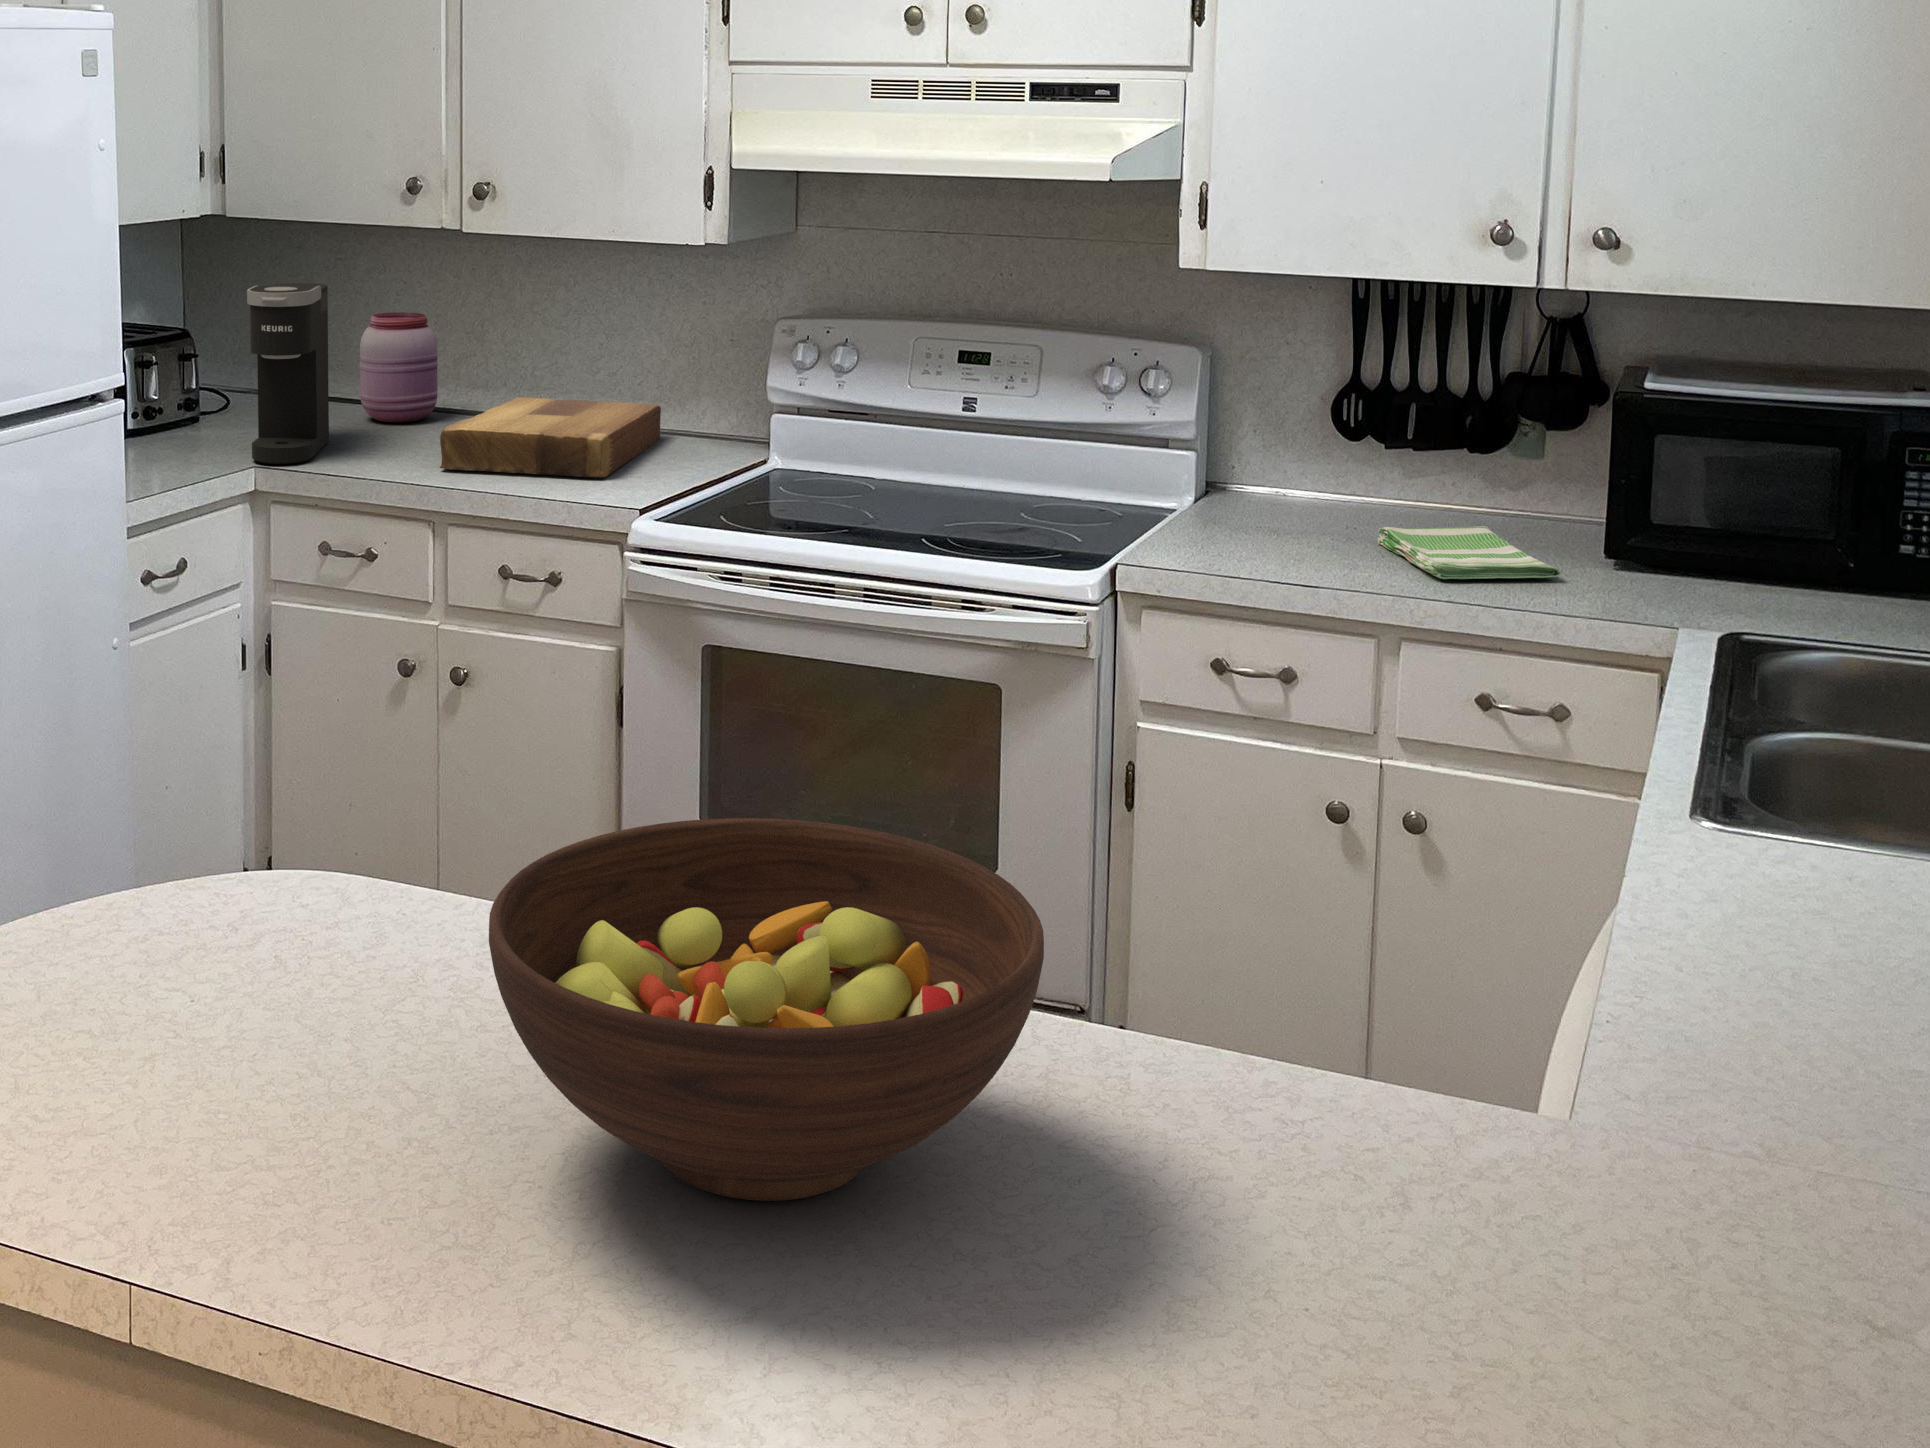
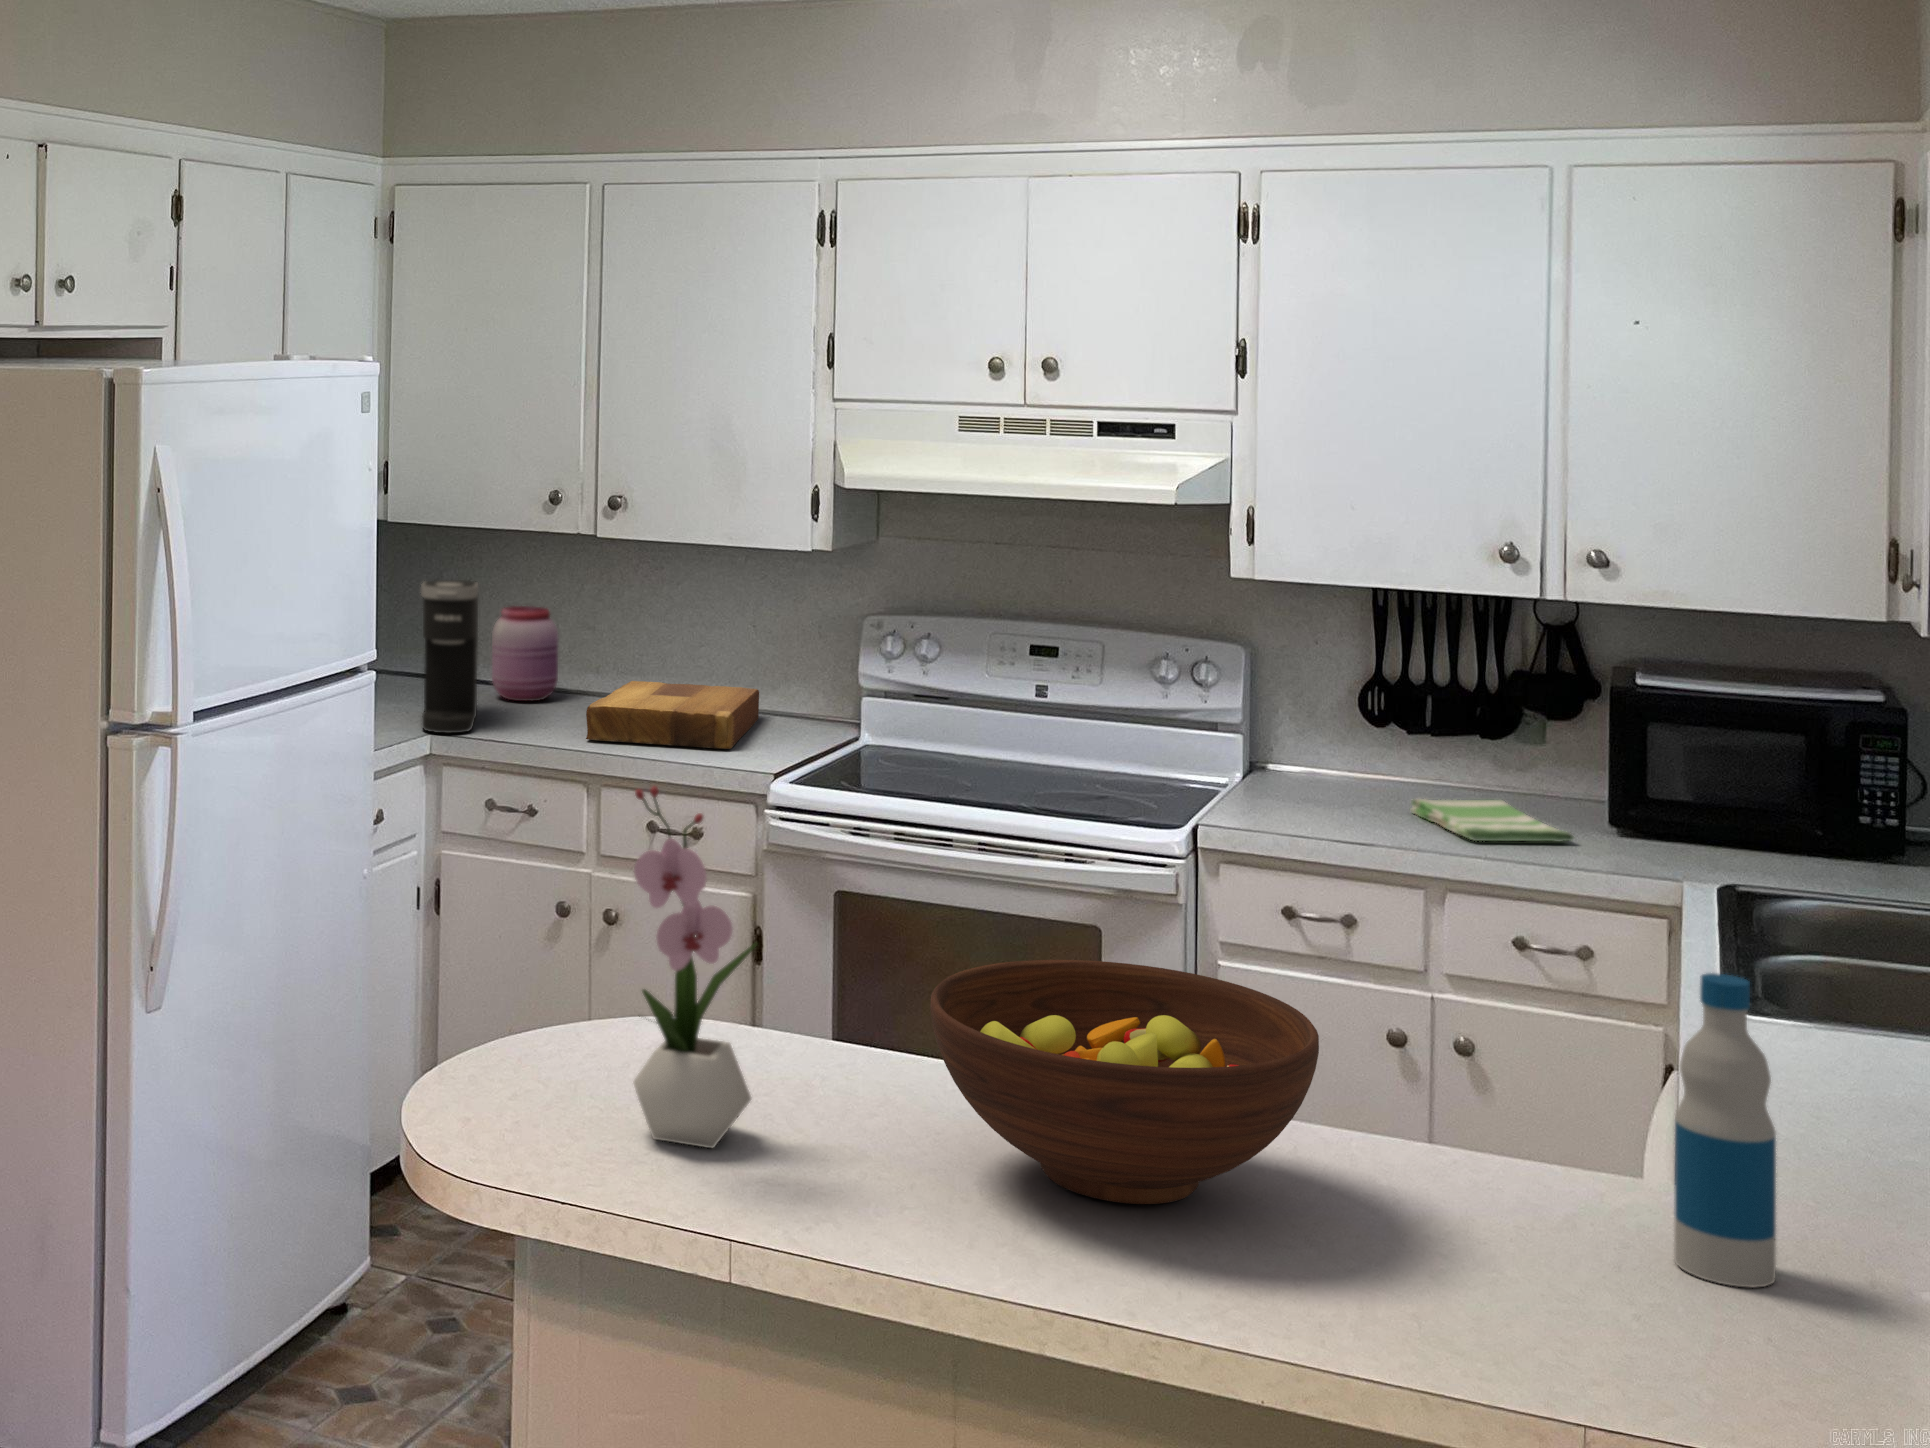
flower arrangement: none [51,591,279,1111] -> present [634,786,757,1148]
bottle: none [1537,864,1692,1335] -> present [1674,973,1776,1288]

